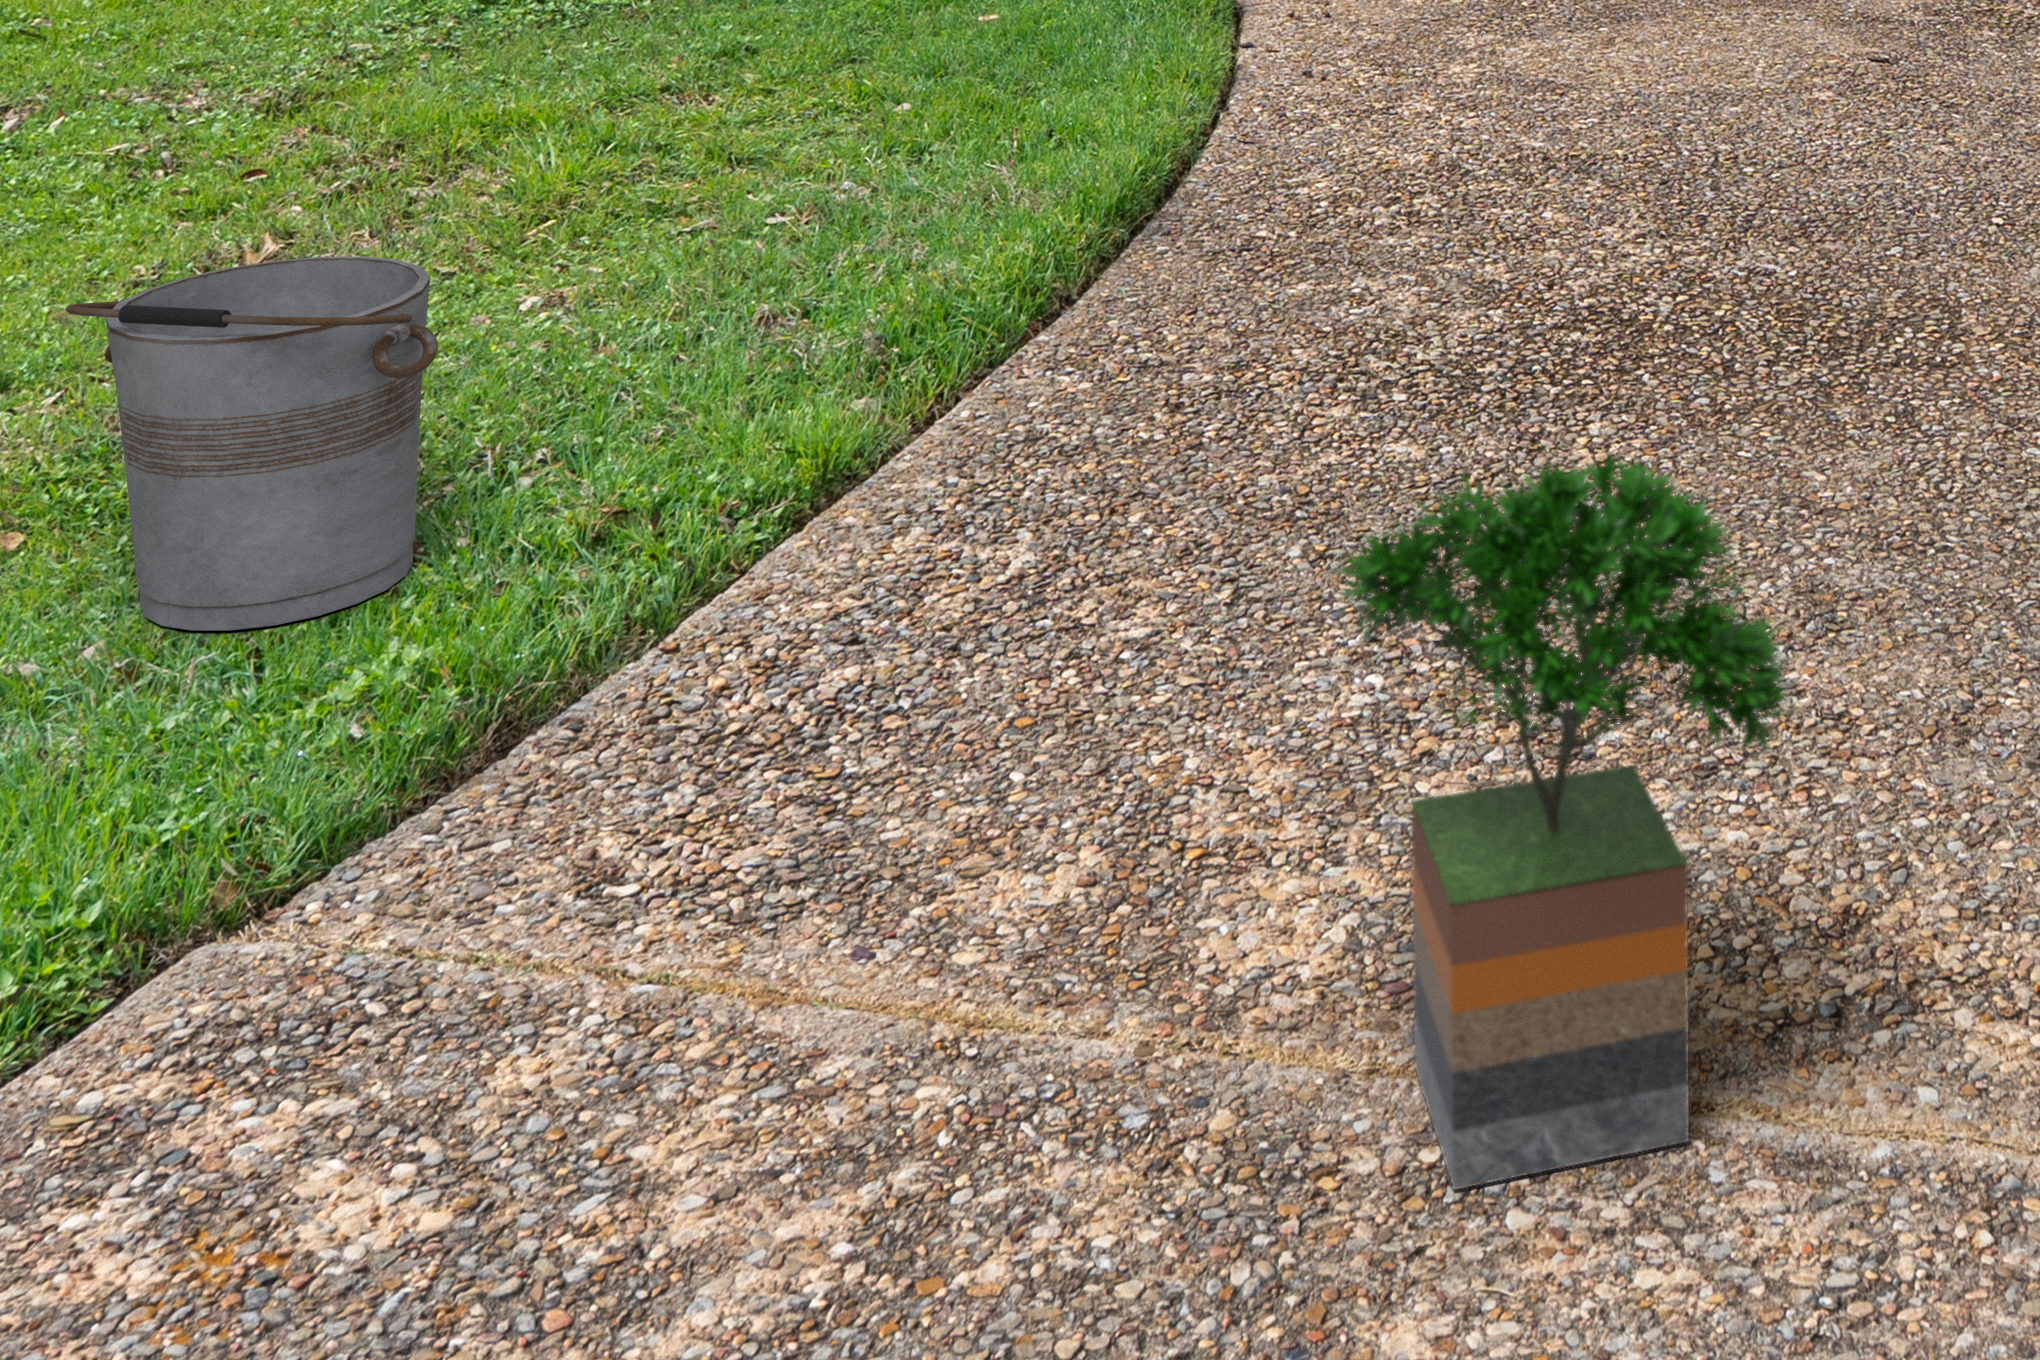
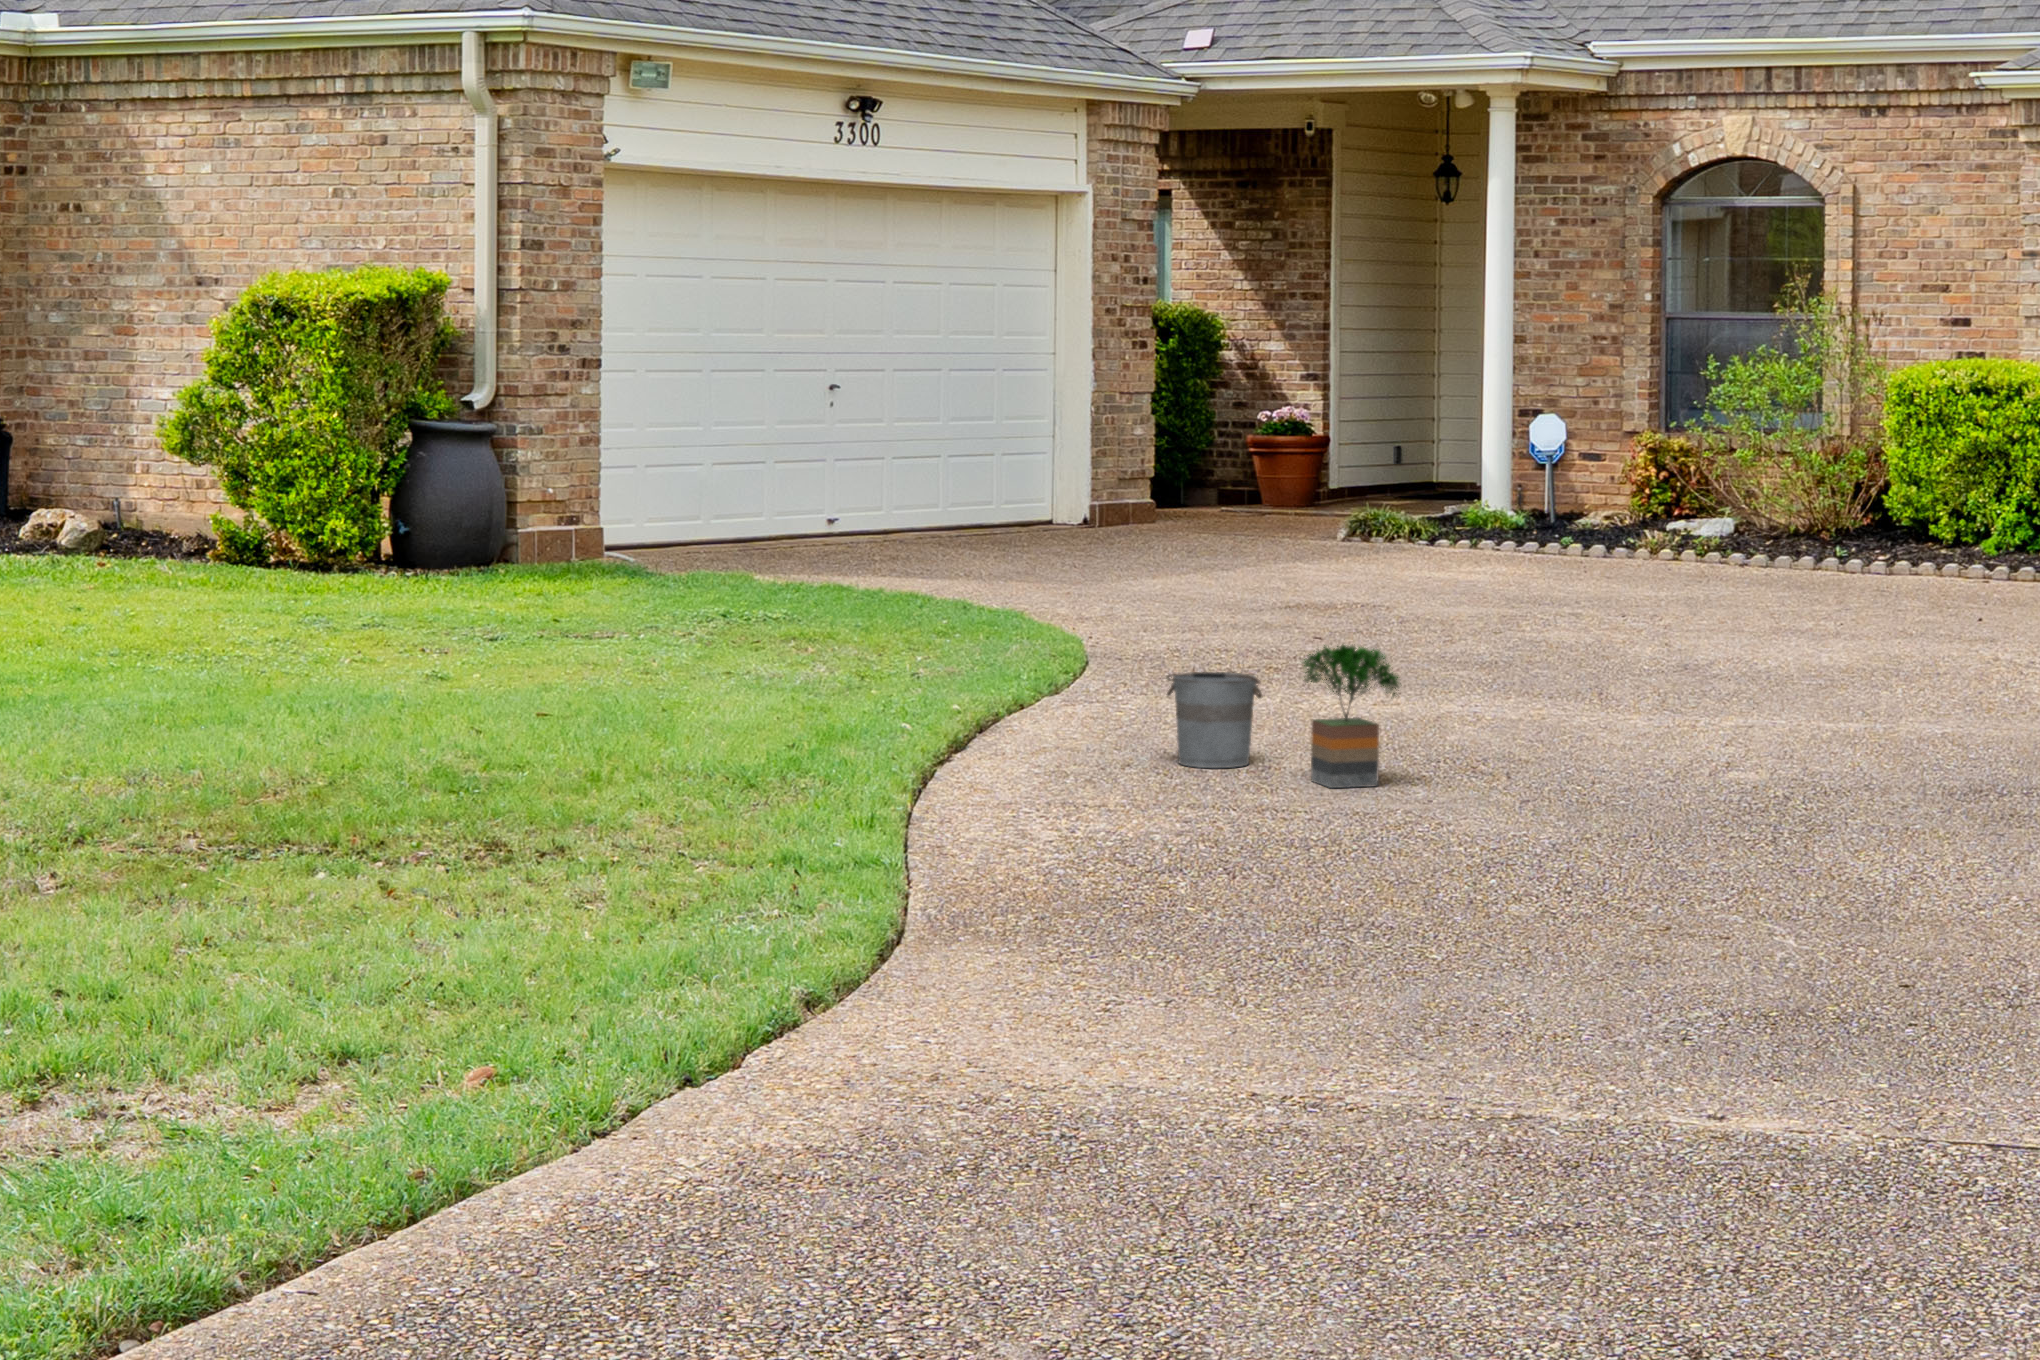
bucket: present [66,257,438,631] -> present [1167,672,1262,768]

